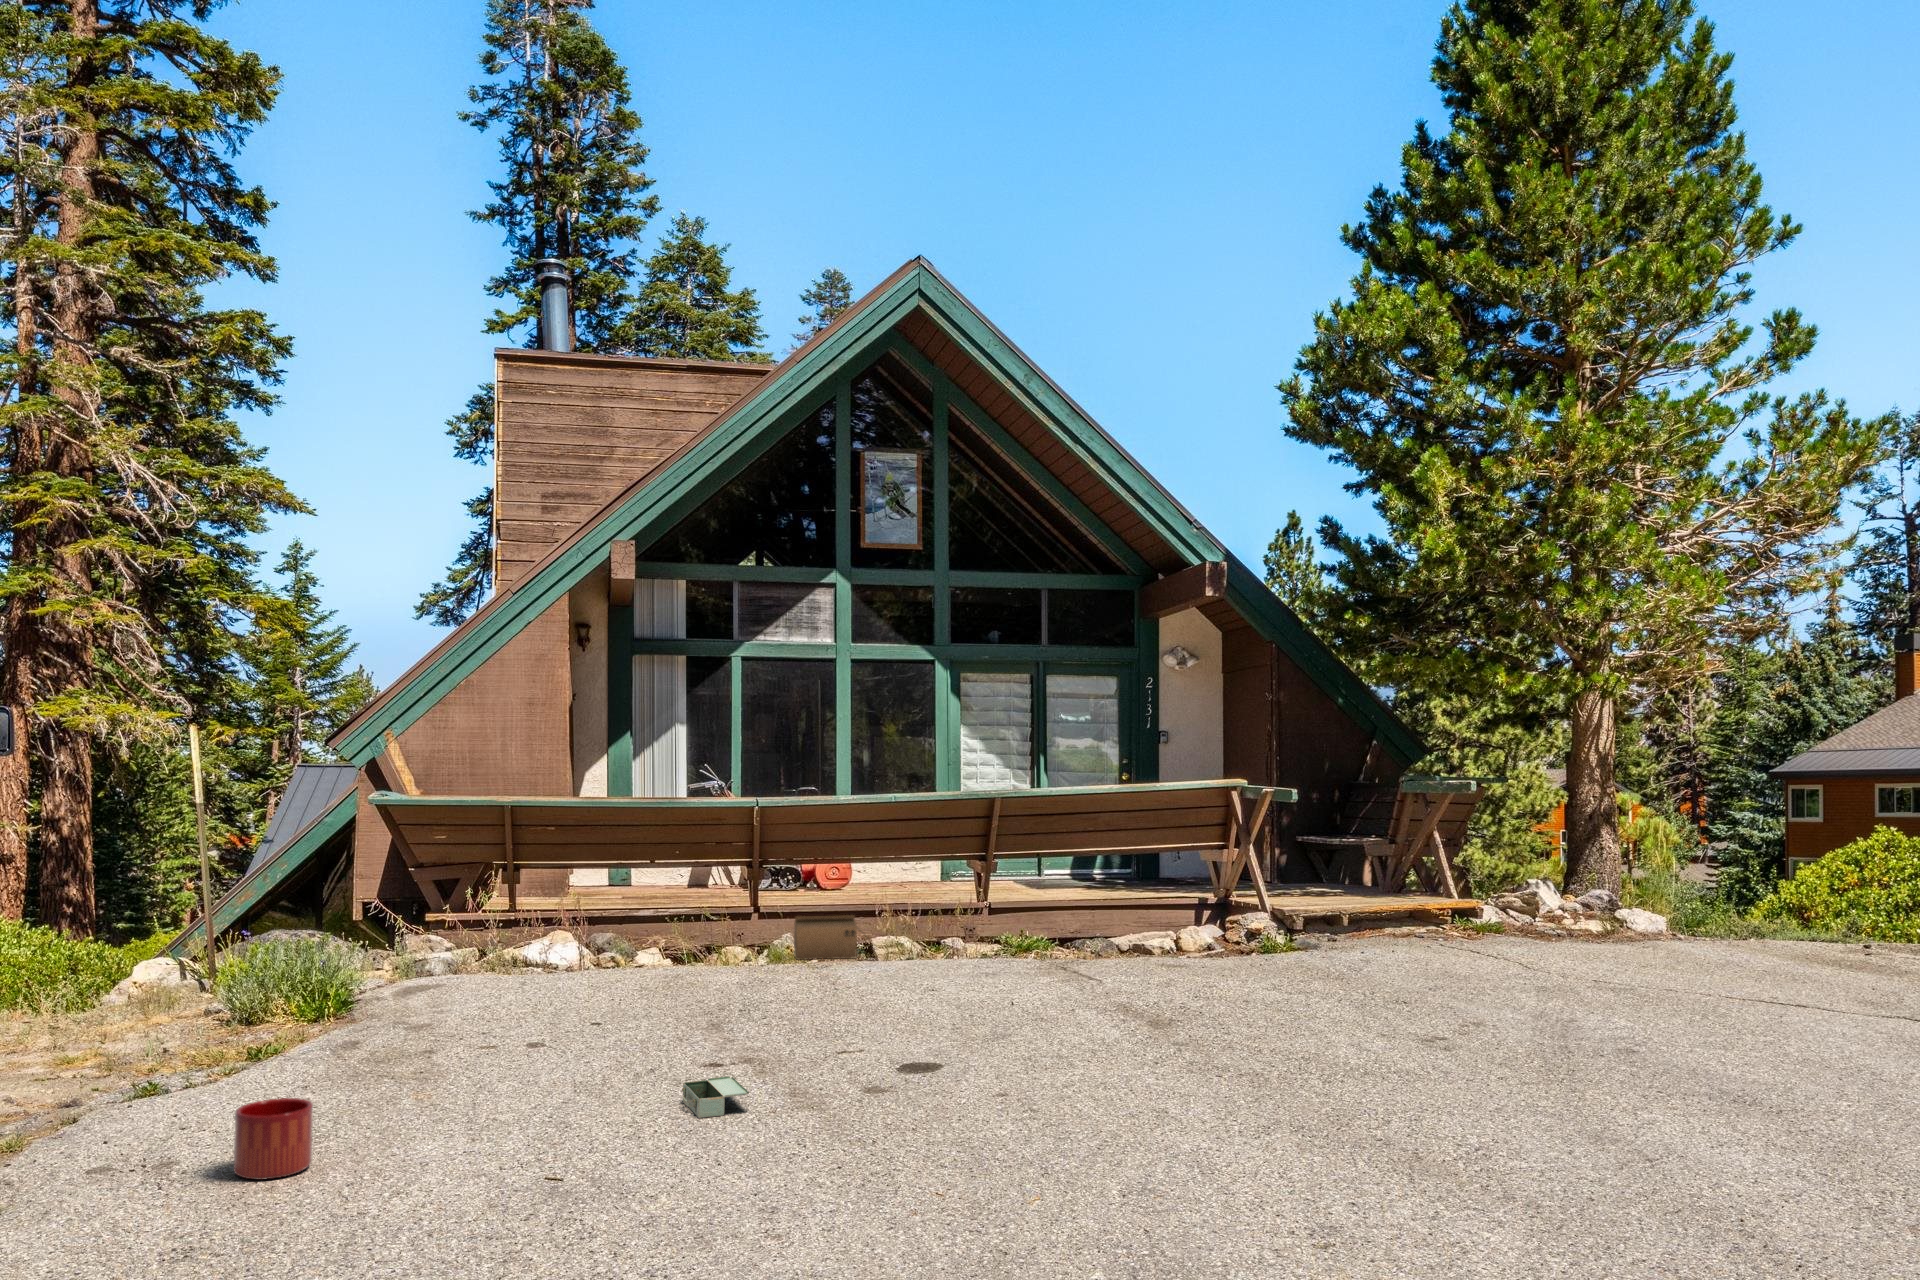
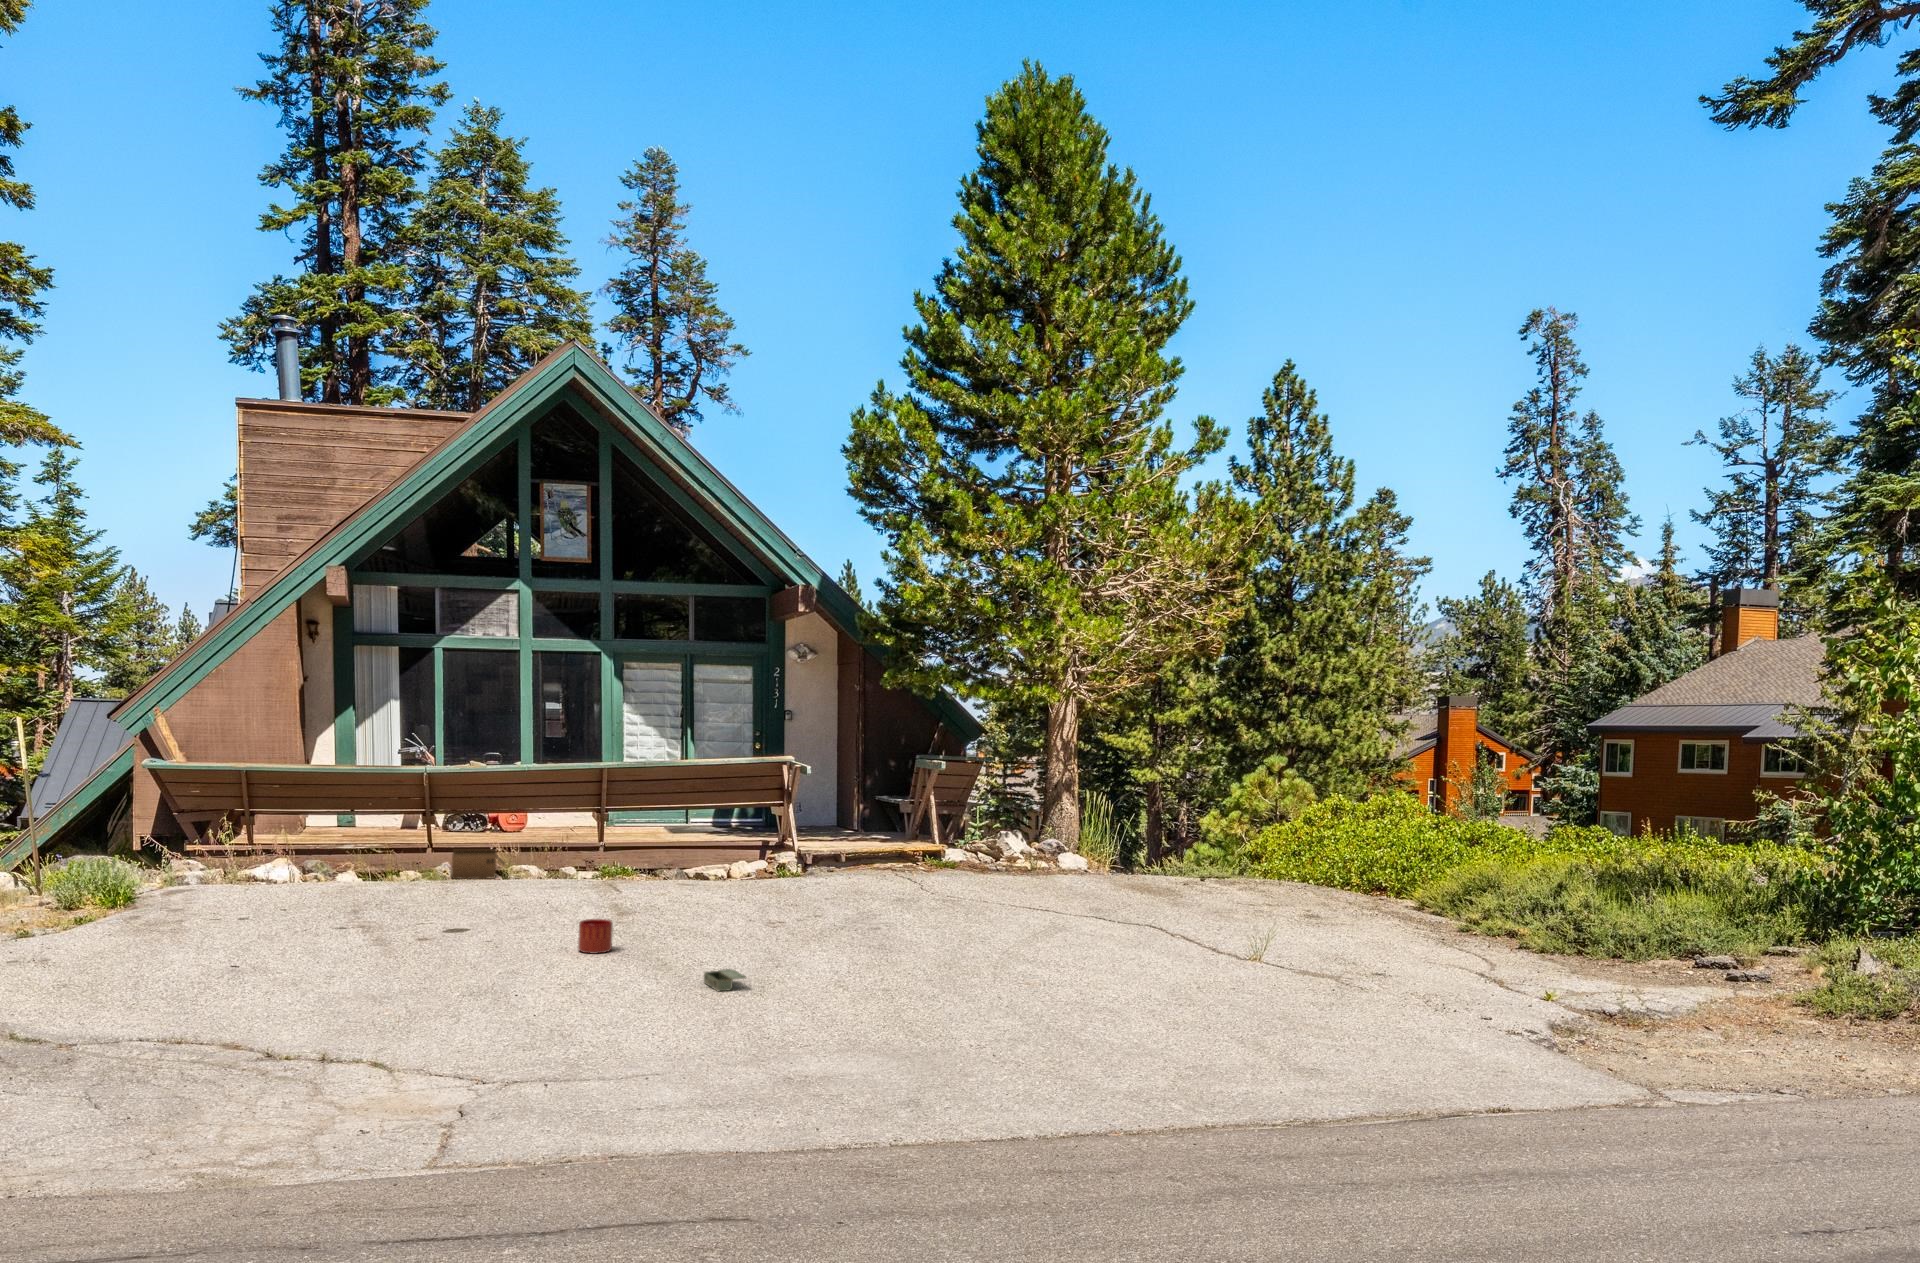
toolbox: present [682,1077,749,1118] -> present [704,969,745,991]
planter: present [234,1098,313,1180] -> present [578,919,613,954]

